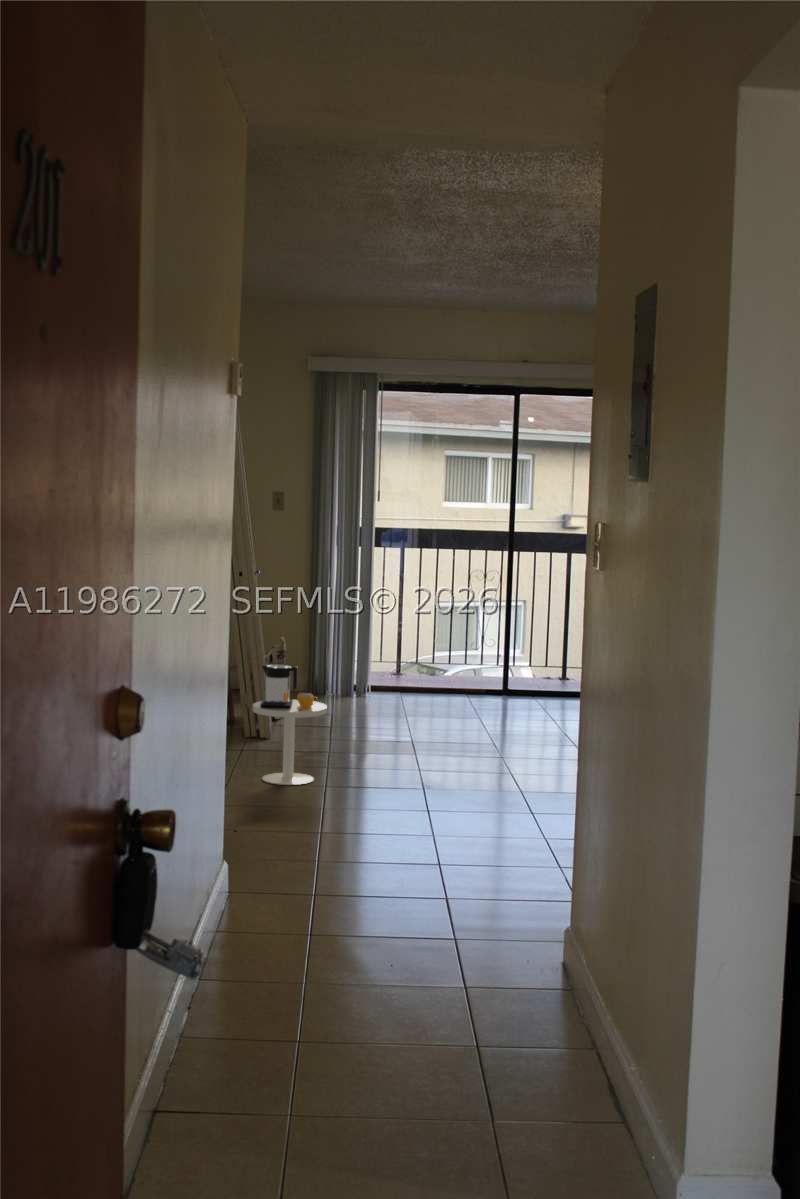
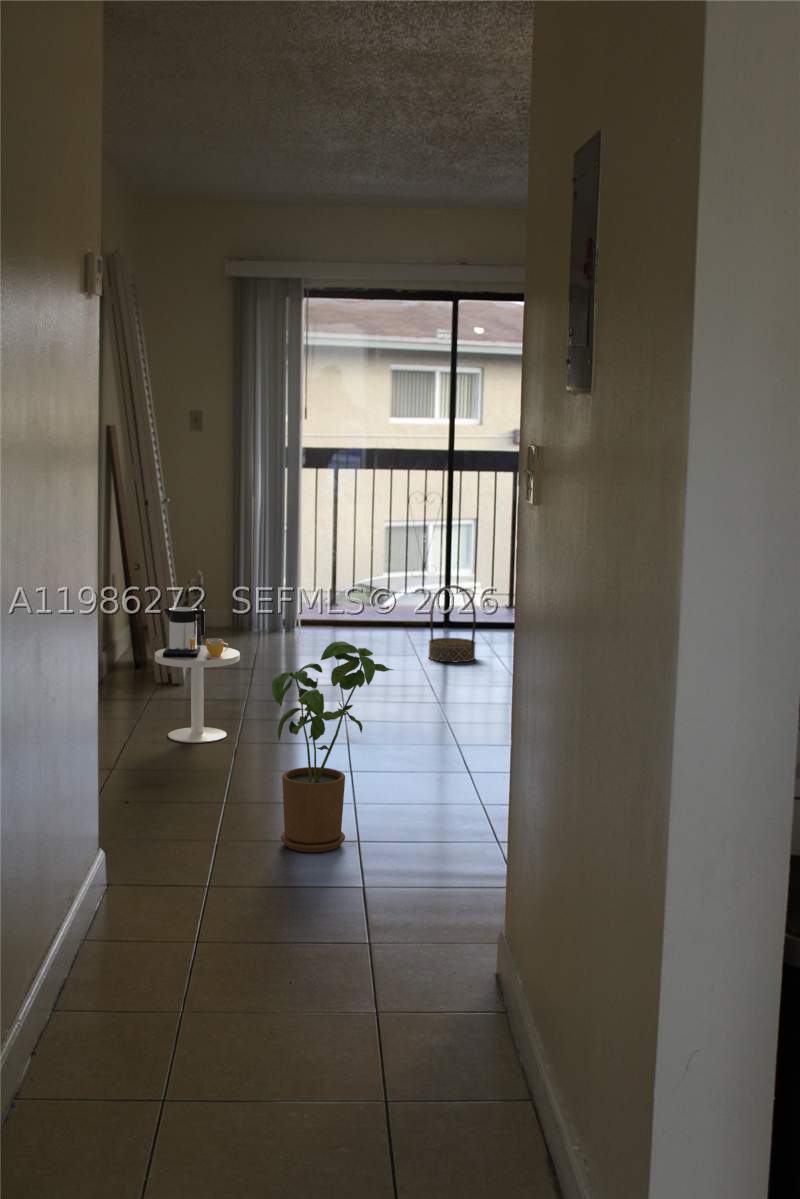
basket: none [489,654,534,725] -> present [429,585,476,662]
house plant: none [367,689,472,872] -> present [272,641,393,853]

